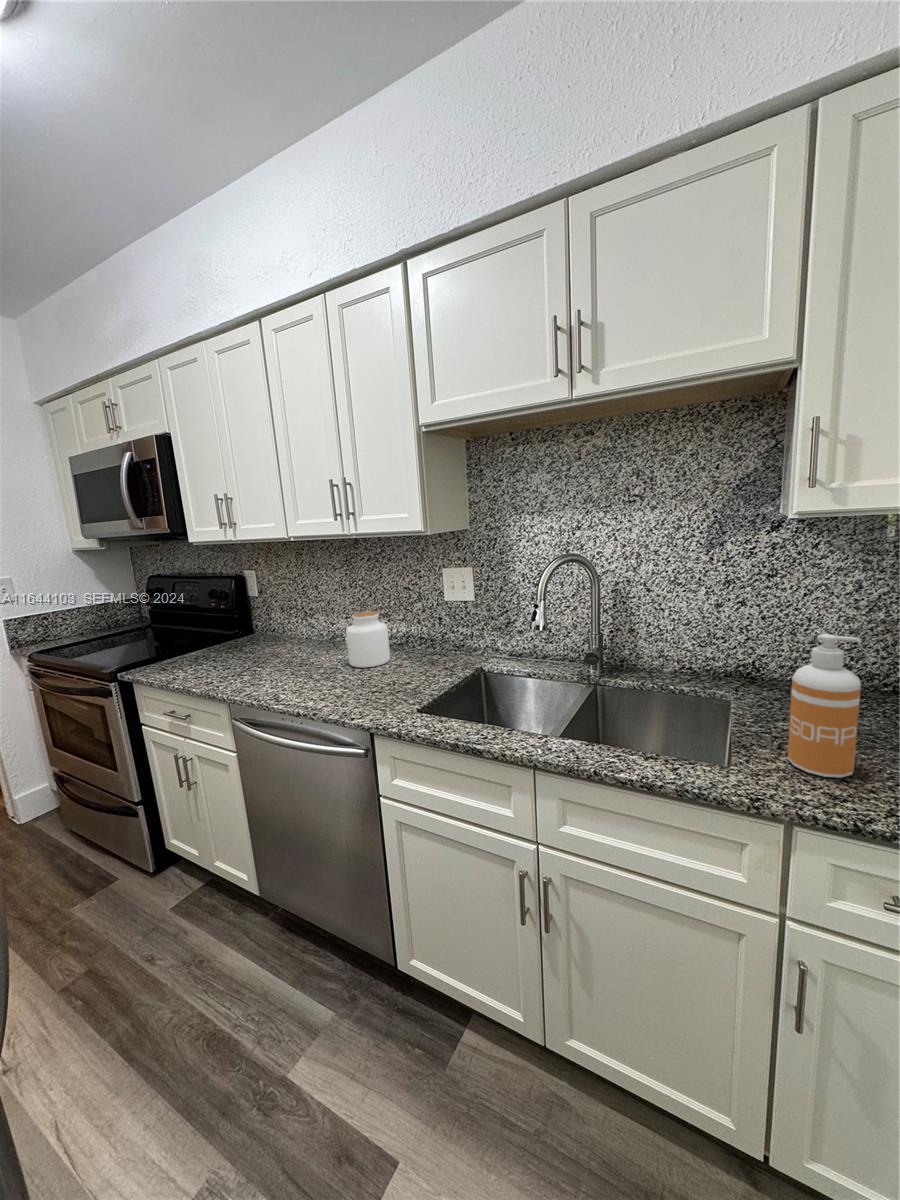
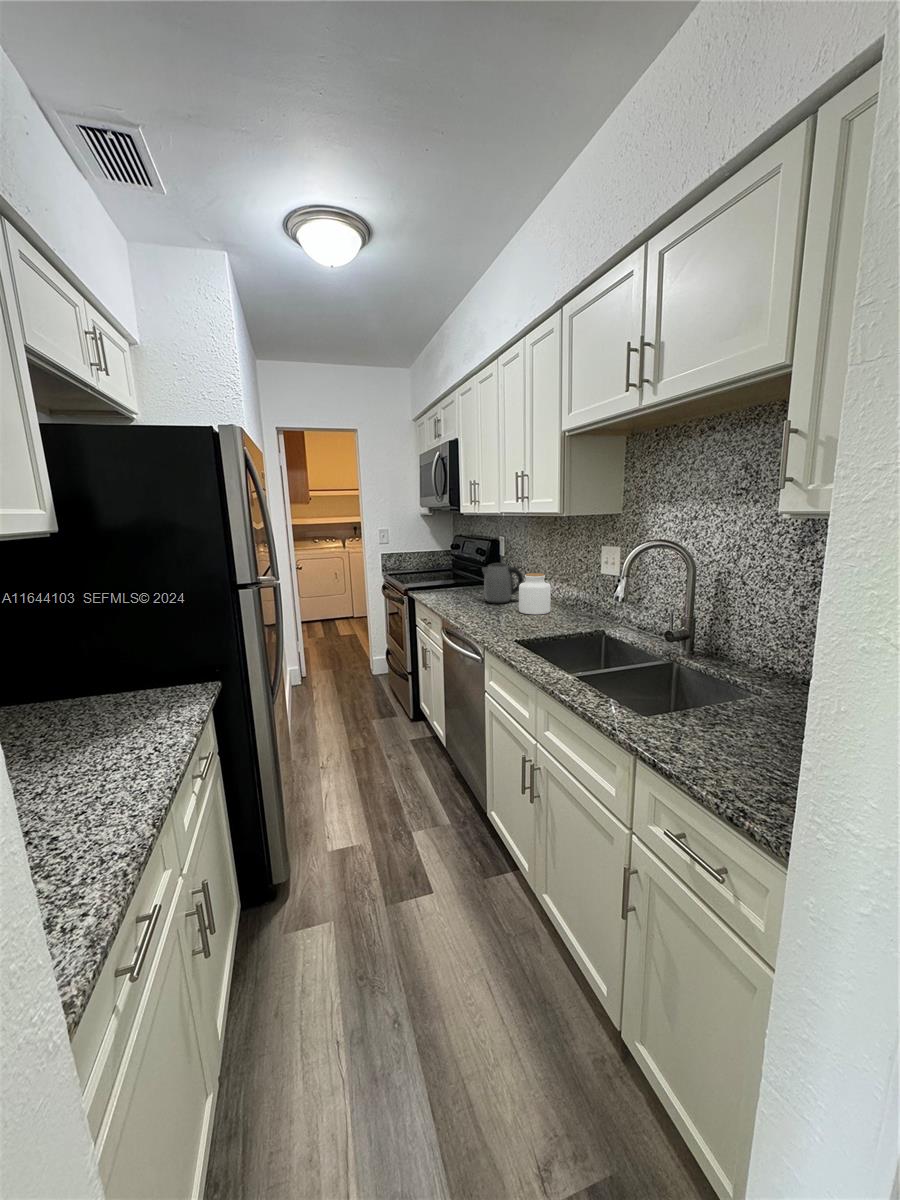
kettle: none [271,605,330,663] -> present [482,563,523,604]
soap dispenser: present [787,634,861,778] -> none [695,625,756,754]

